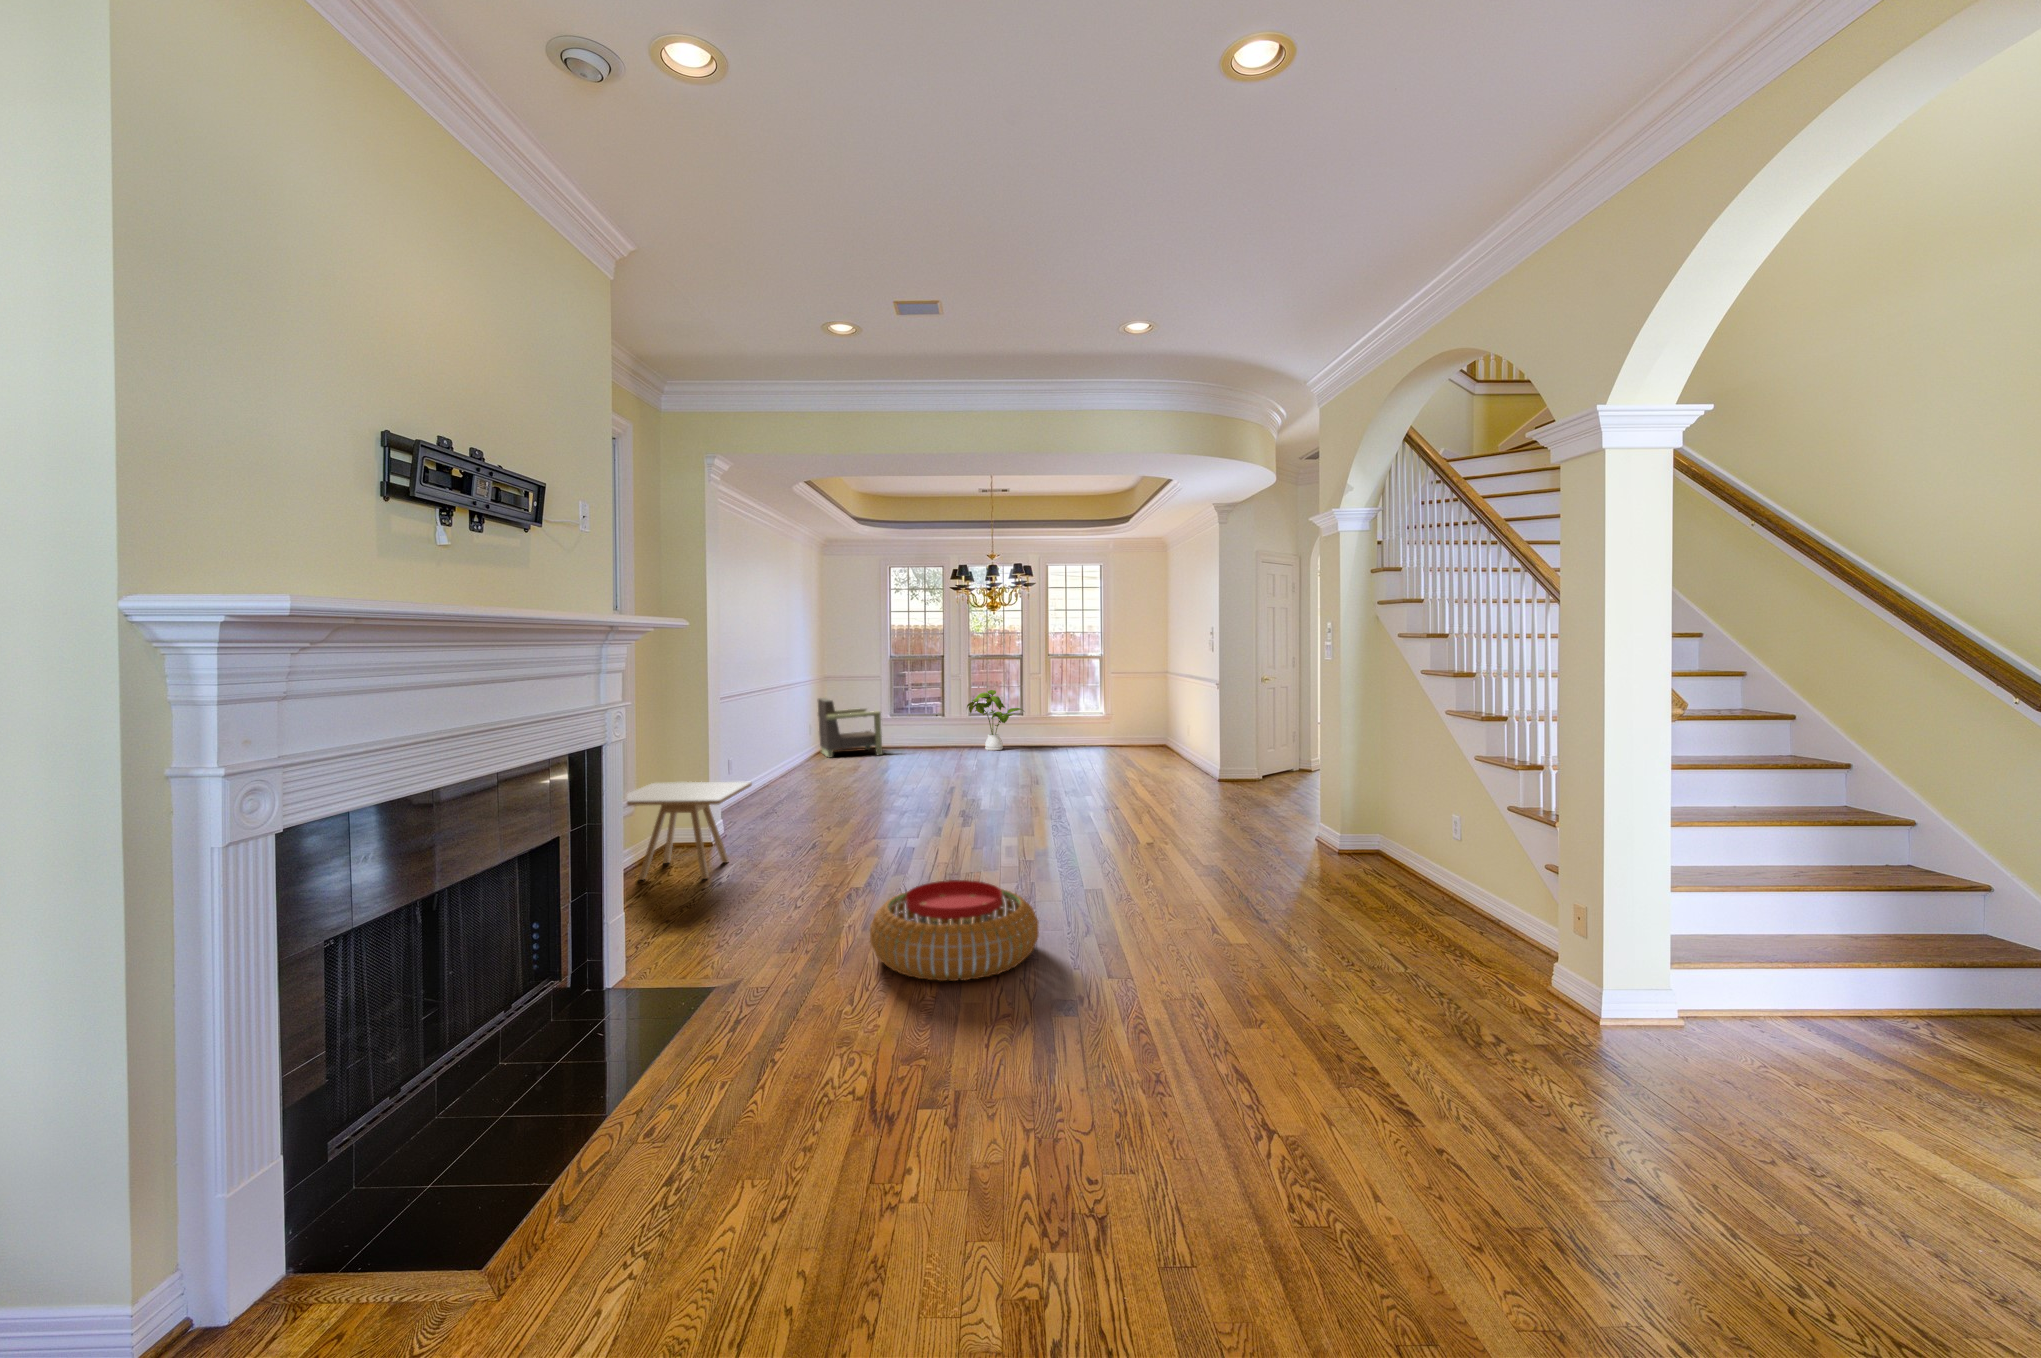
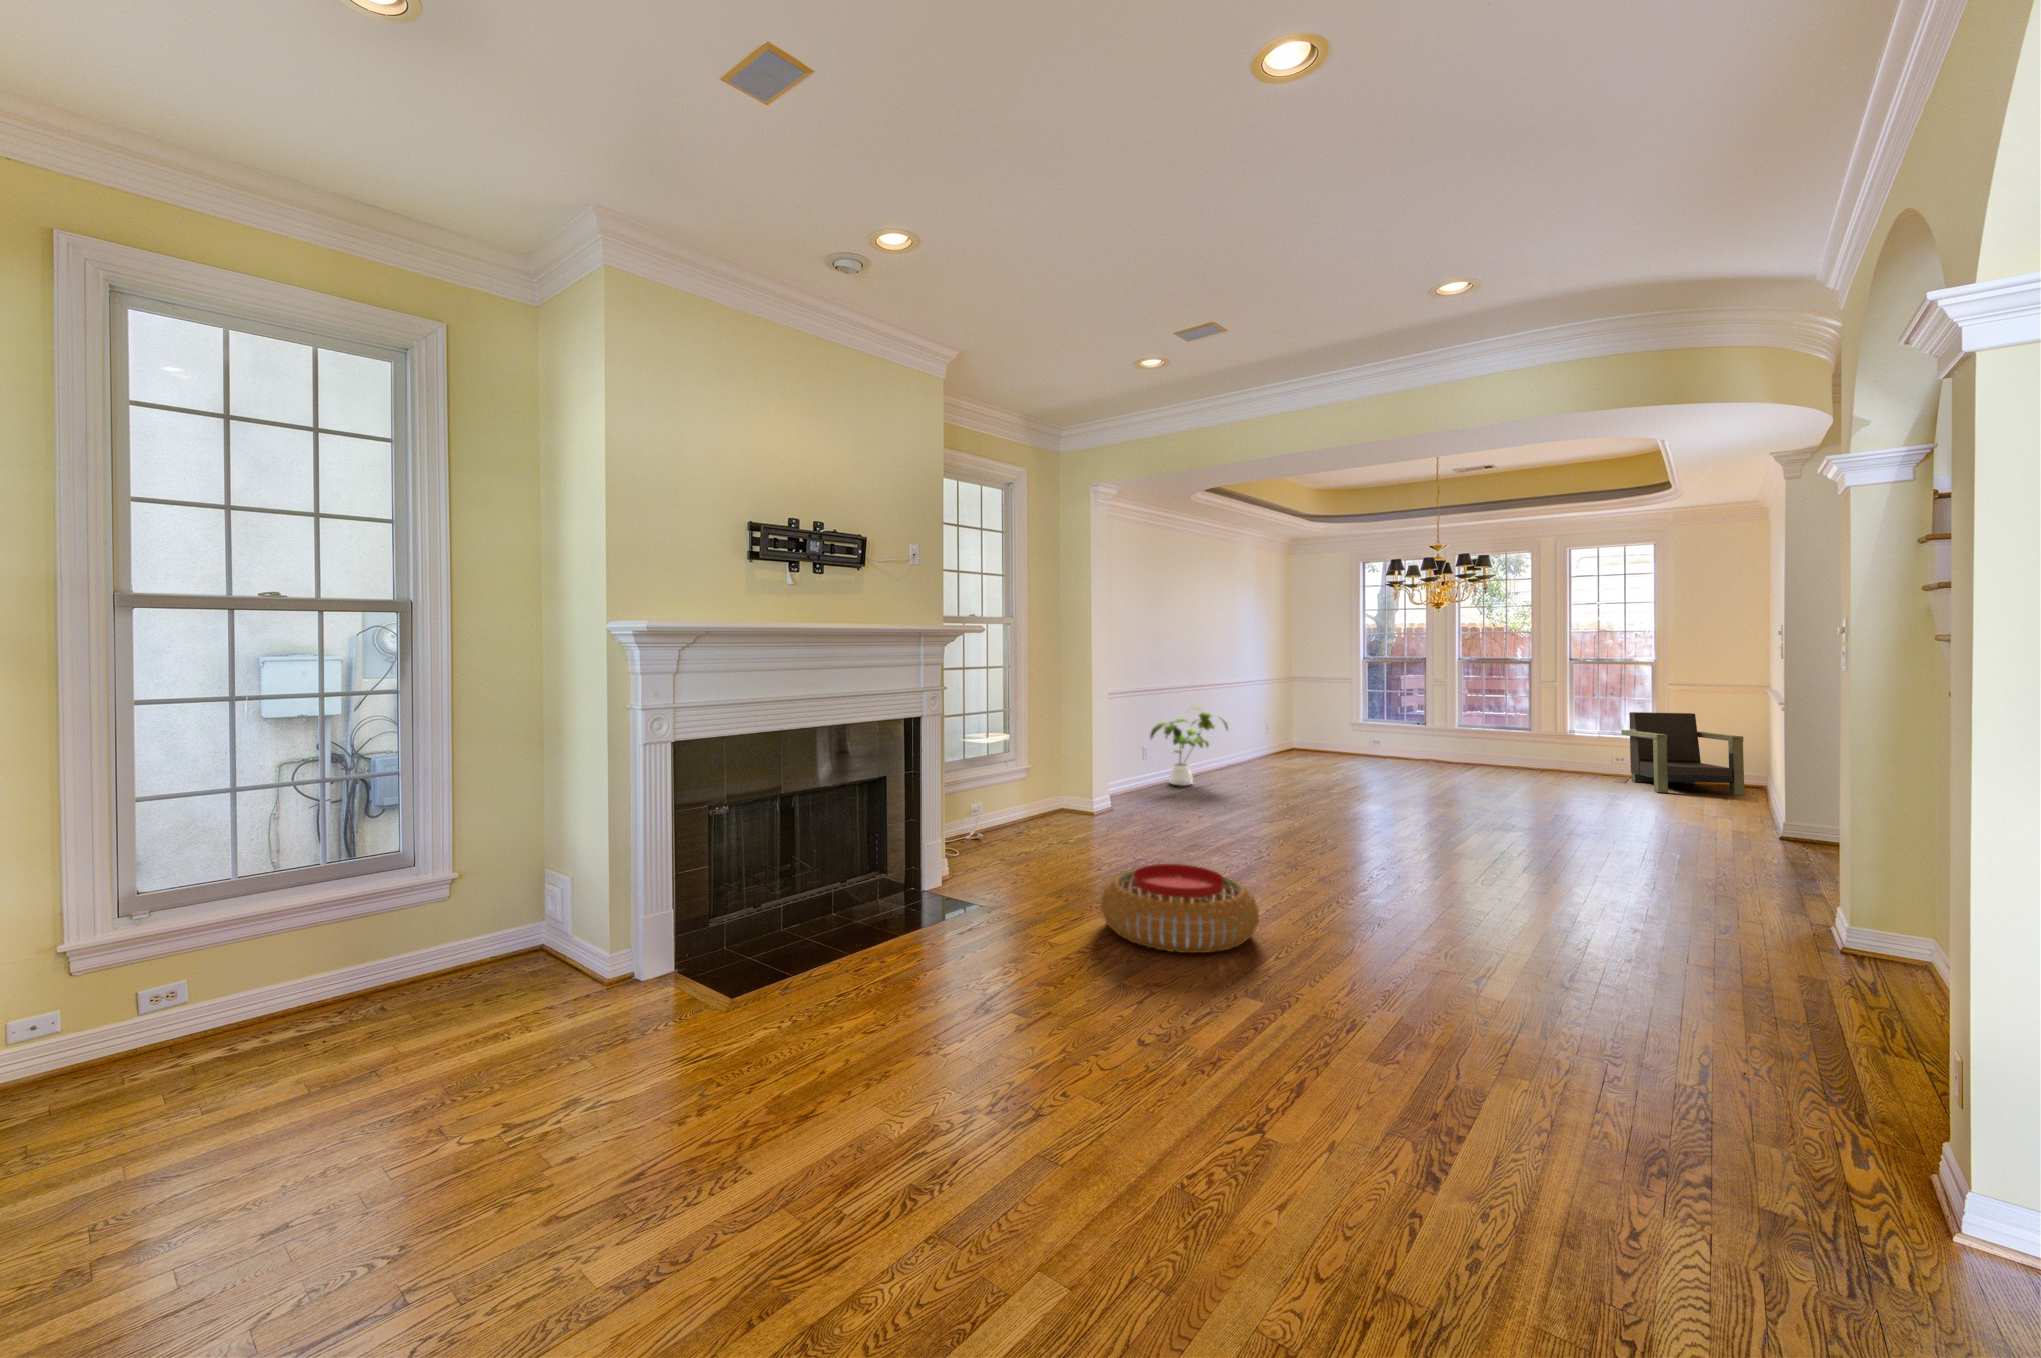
house plant: present [967,690,1024,751] -> present [1150,707,1228,786]
armchair: present [818,698,882,757] -> present [1621,712,1745,795]
side table: present [627,782,752,880] -> none [998,754,1118,836]

